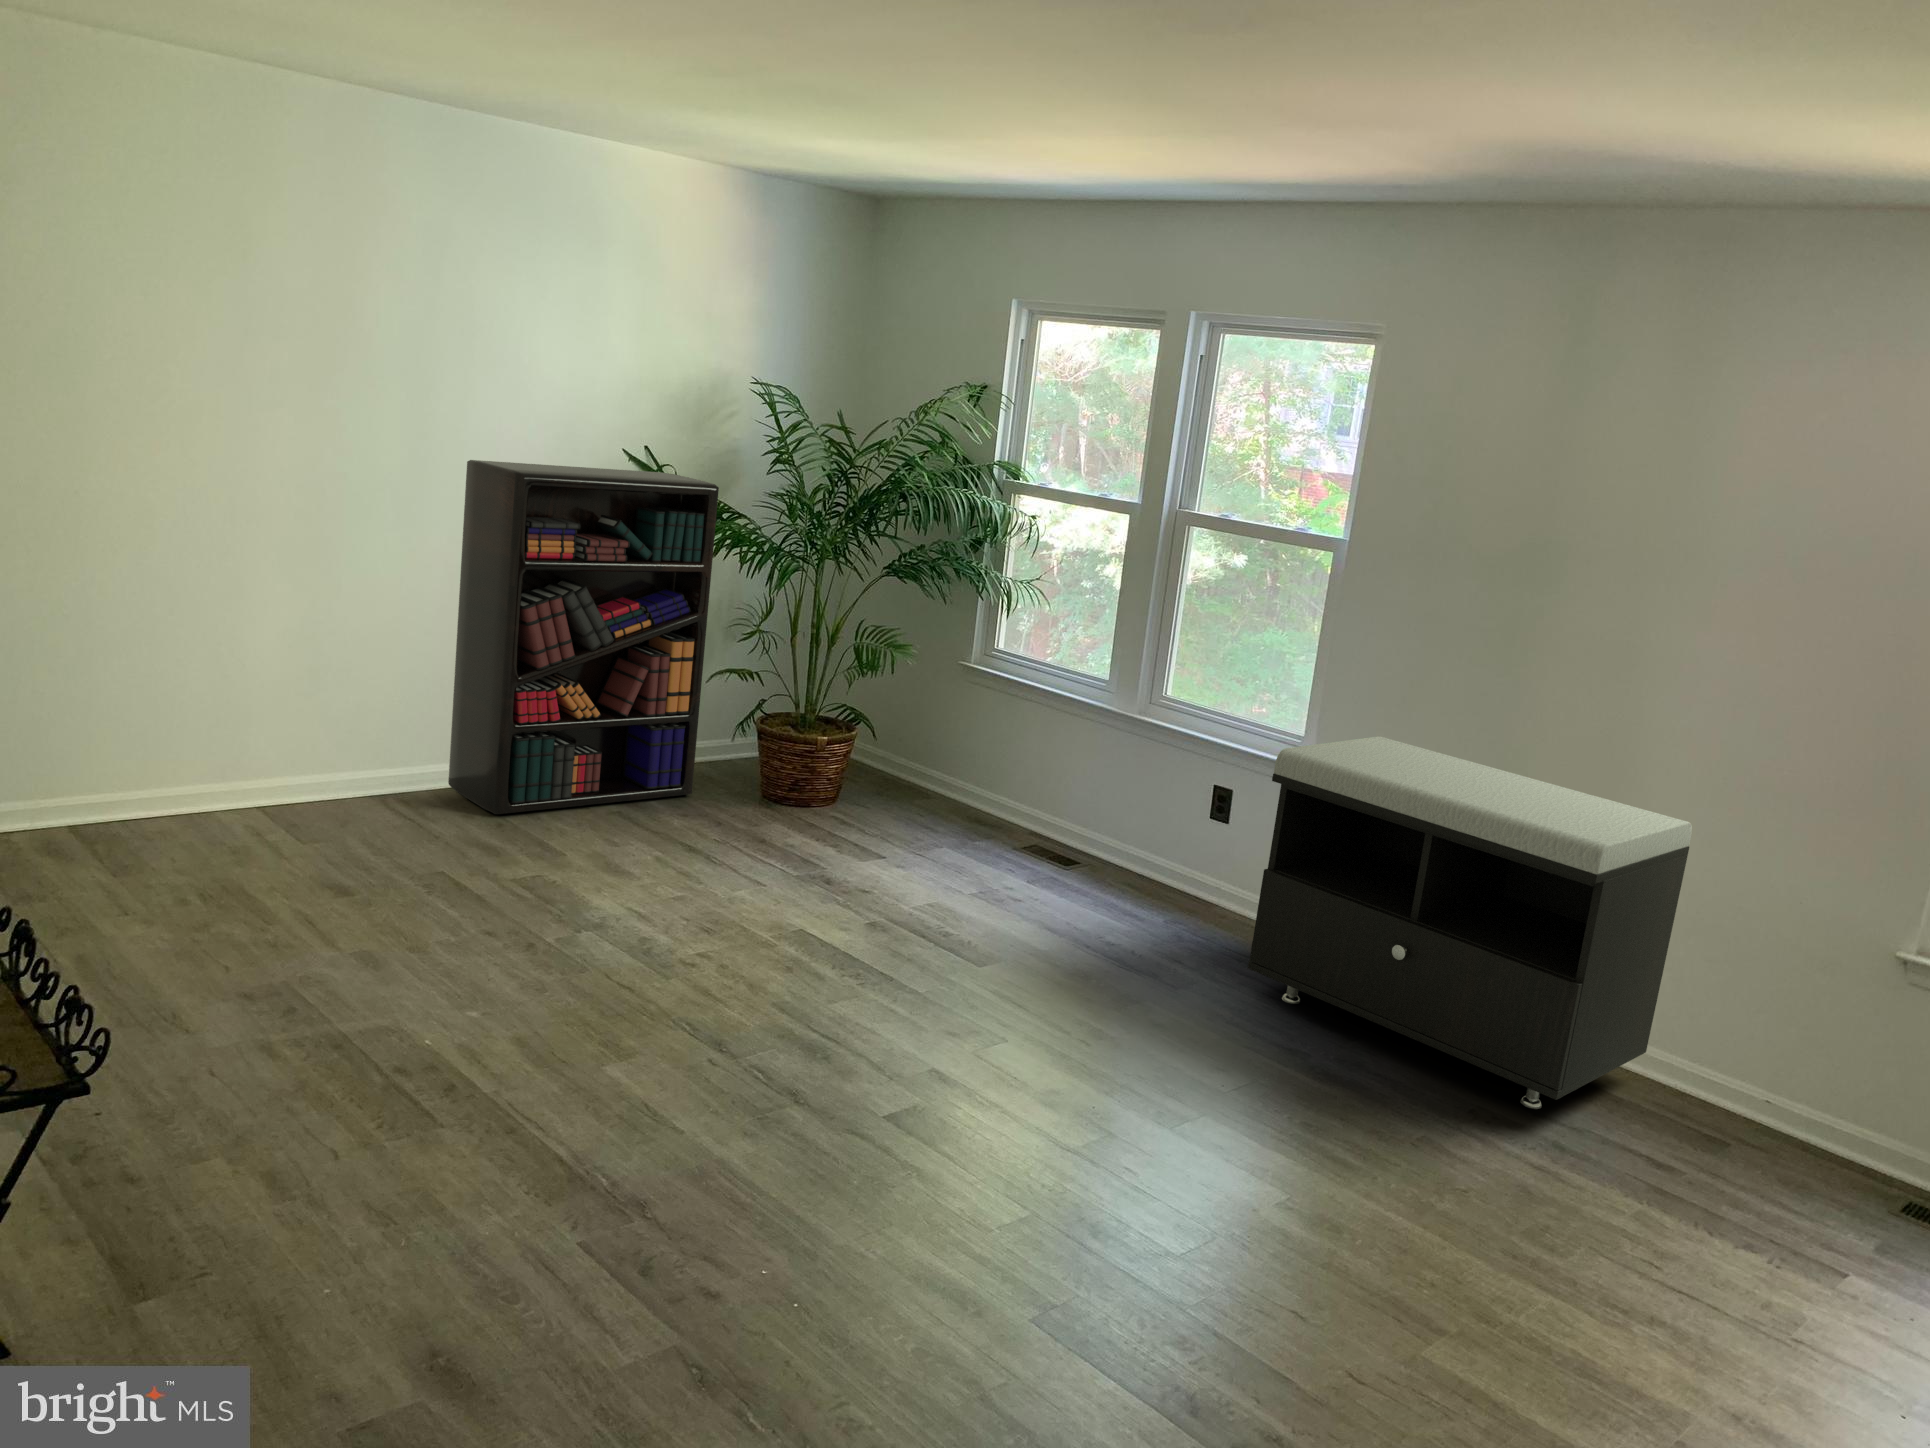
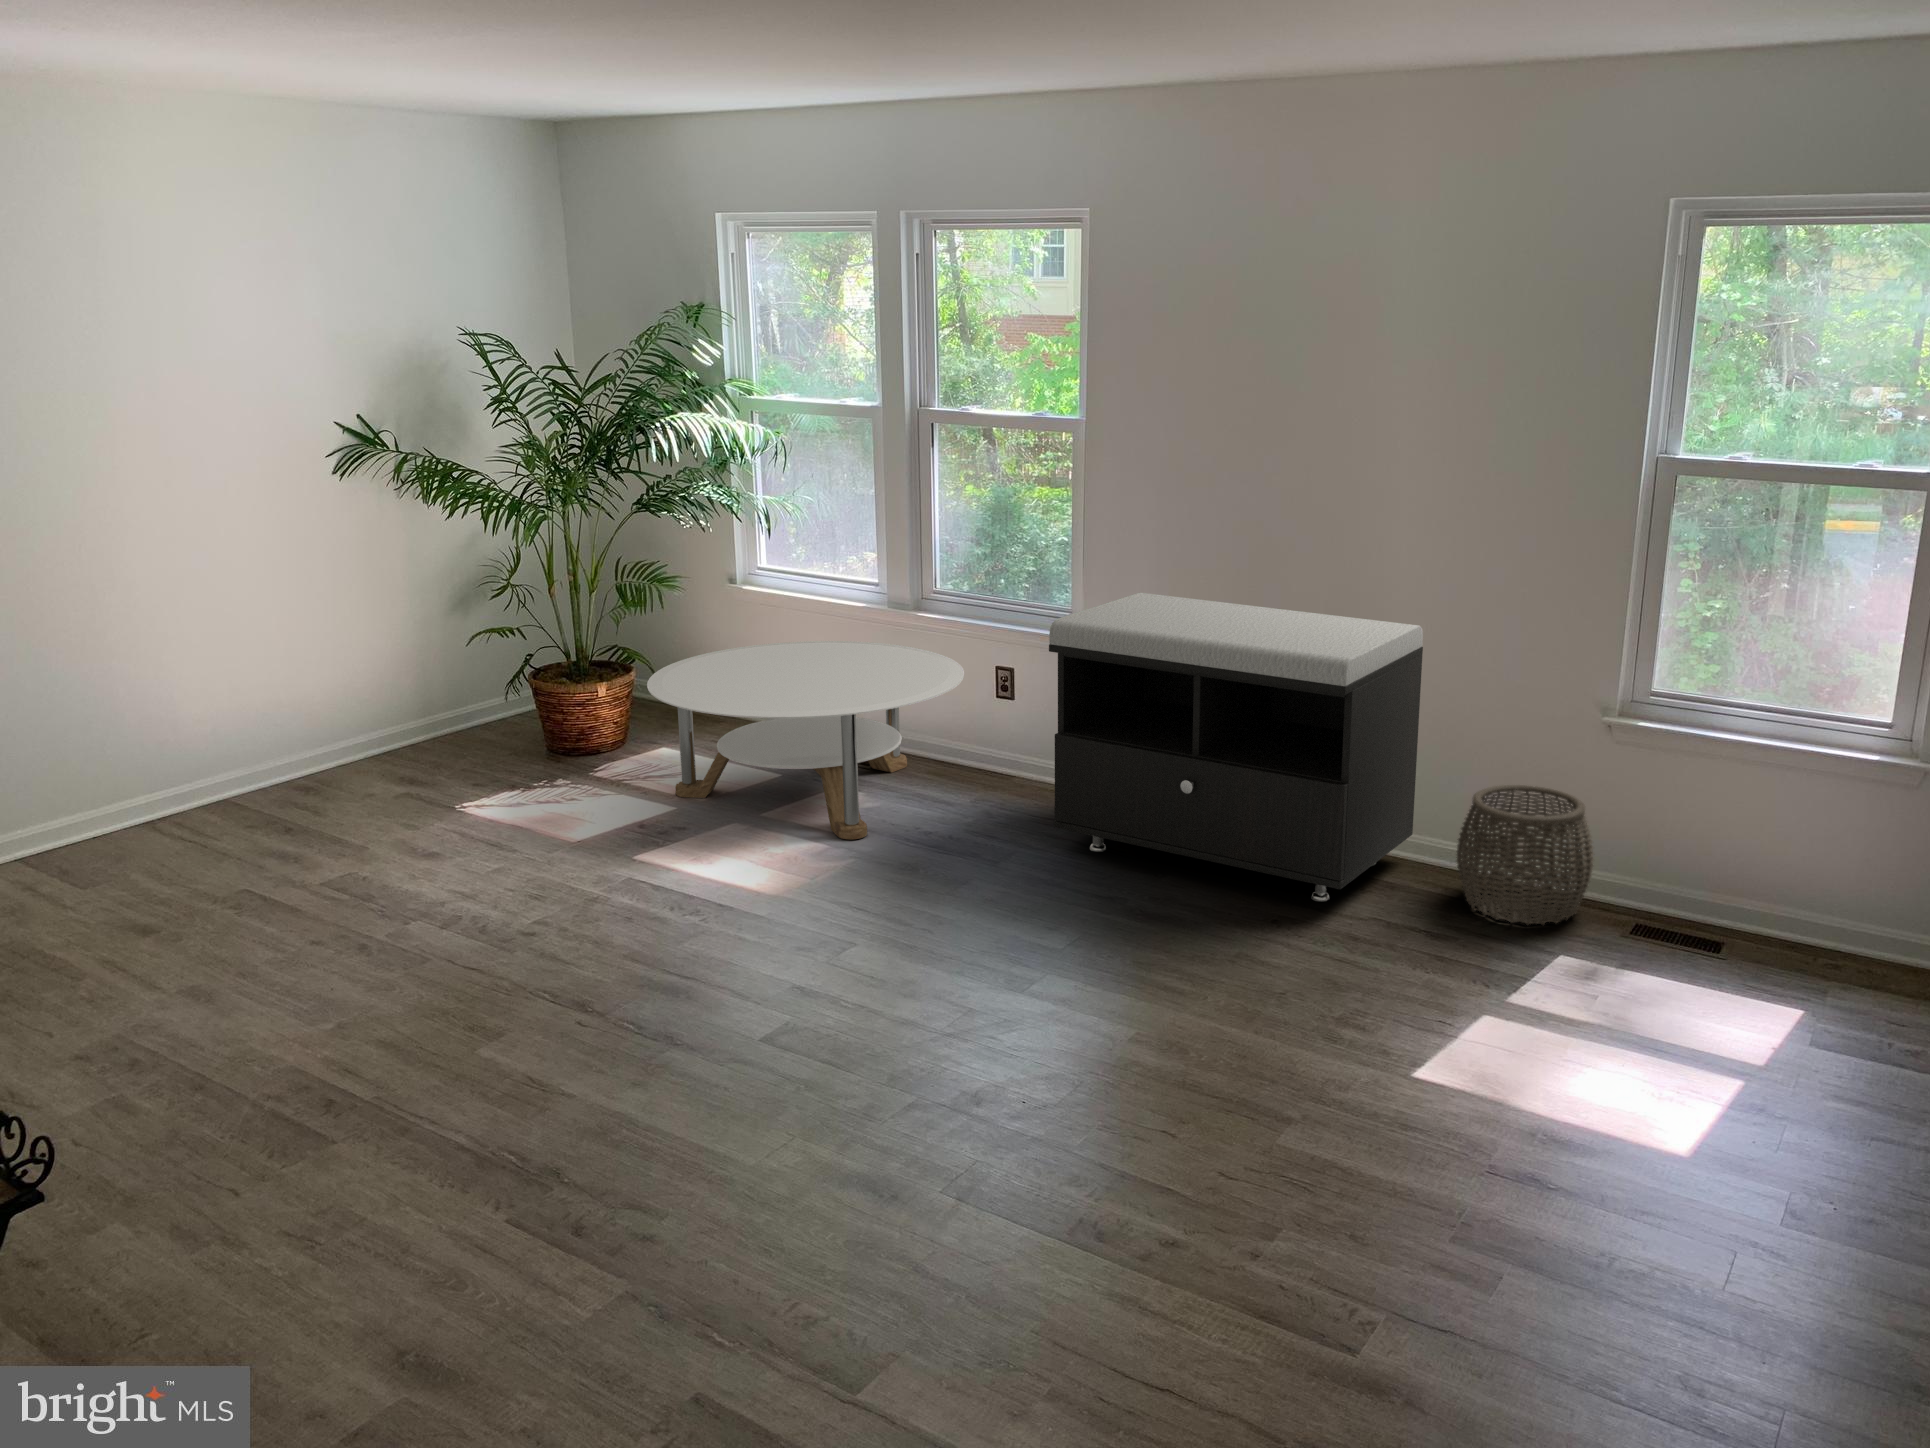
bookshelf: present [448,460,719,814] -> none [176,441,478,817]
round table: none [860,725,1181,941] -> present [647,641,964,839]
woven basket: none [1696,1017,1865,1190] -> present [1457,785,1594,925]

